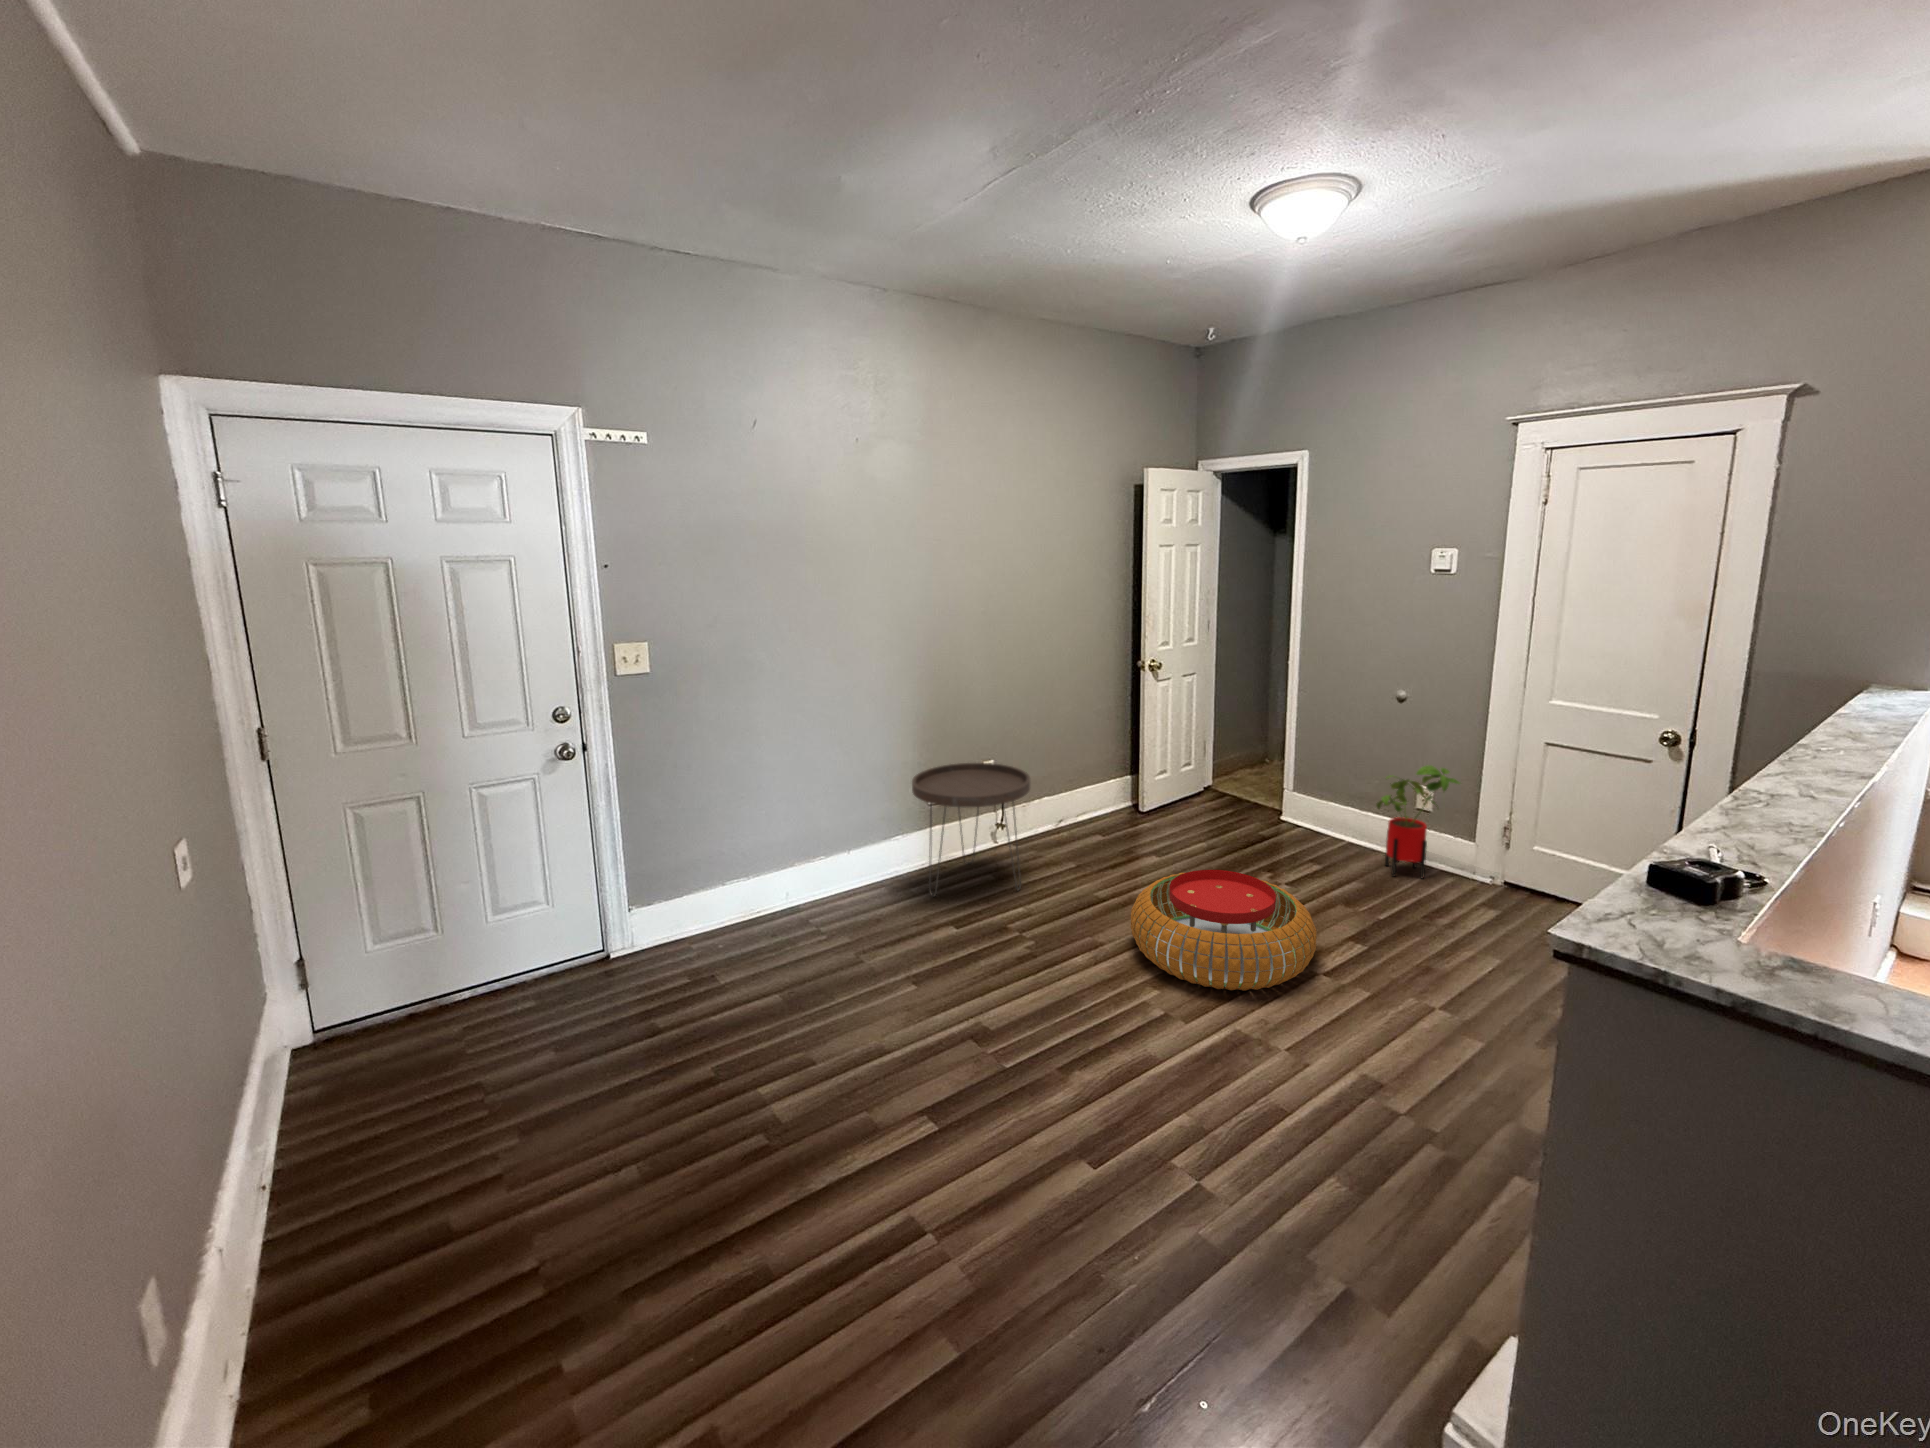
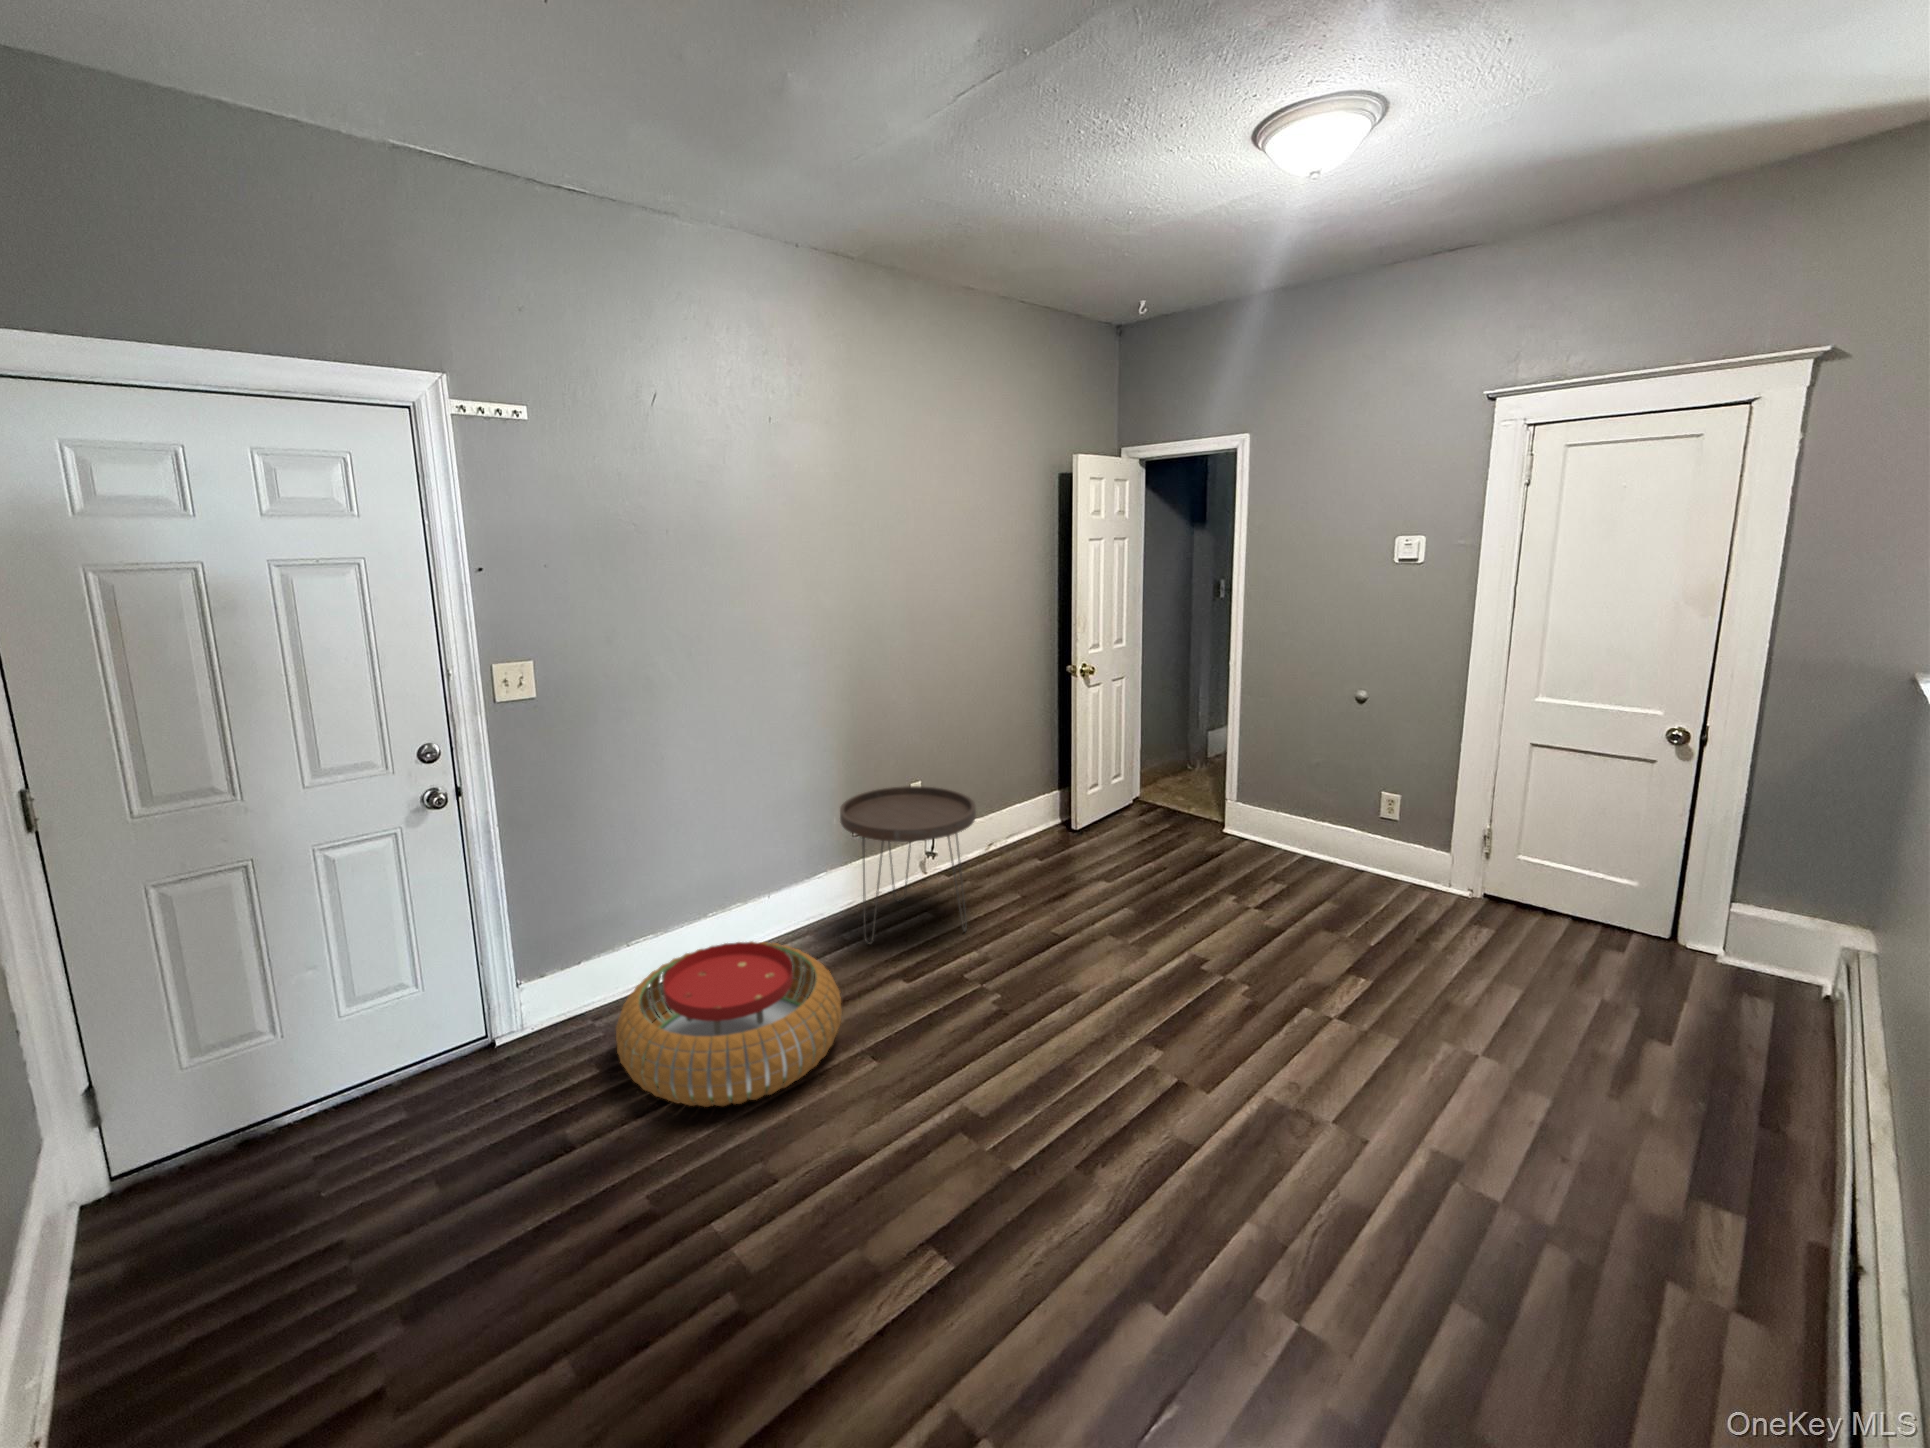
house plant: present [1377,765,1460,878] -> none [1348,772,1442,896]
pouf: present [1130,870,1317,991] -> present [616,941,842,1107]

